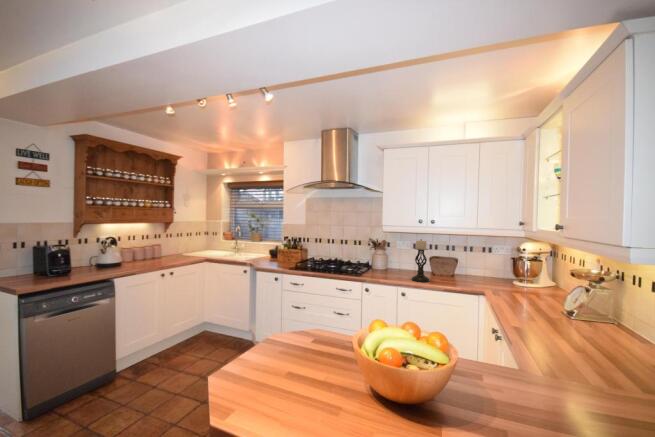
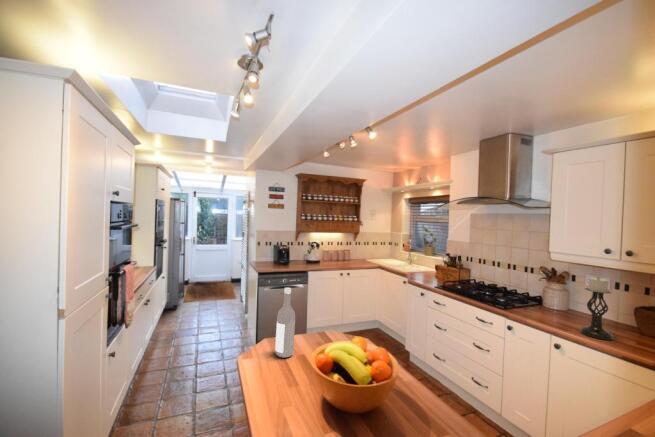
wine bottle: none [253,286,282,395] -> present [275,288,295,358]

